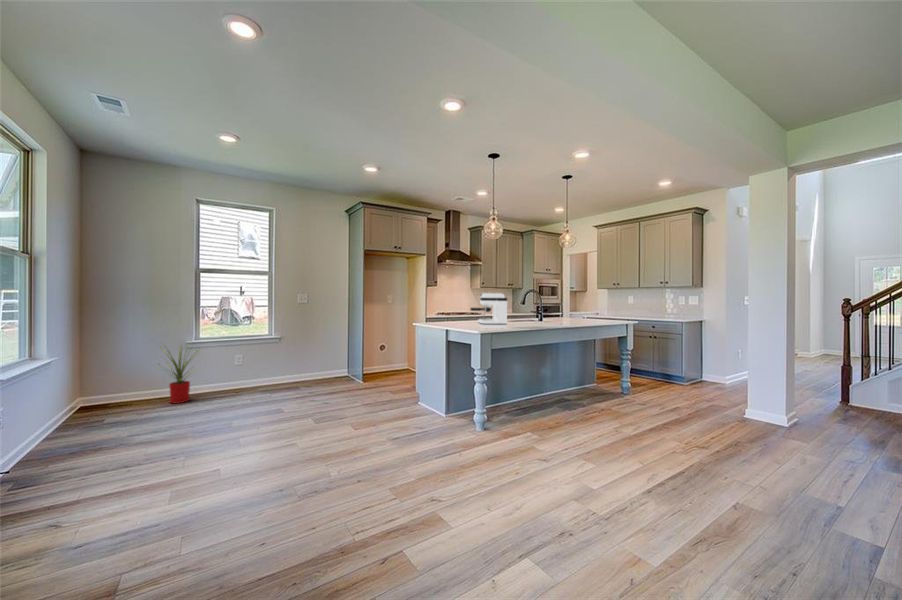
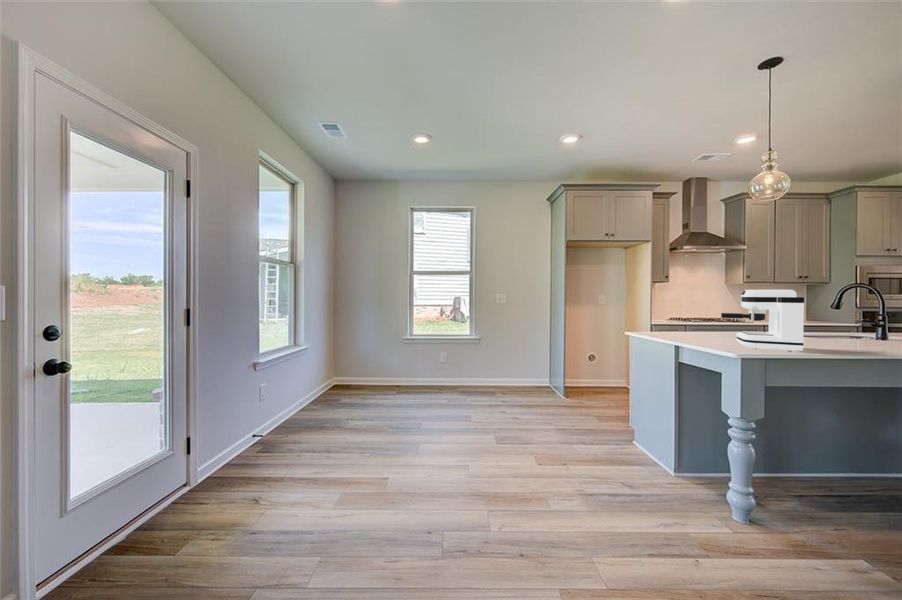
house plant: present [159,348,191,403] -> none [375,335,417,391]

